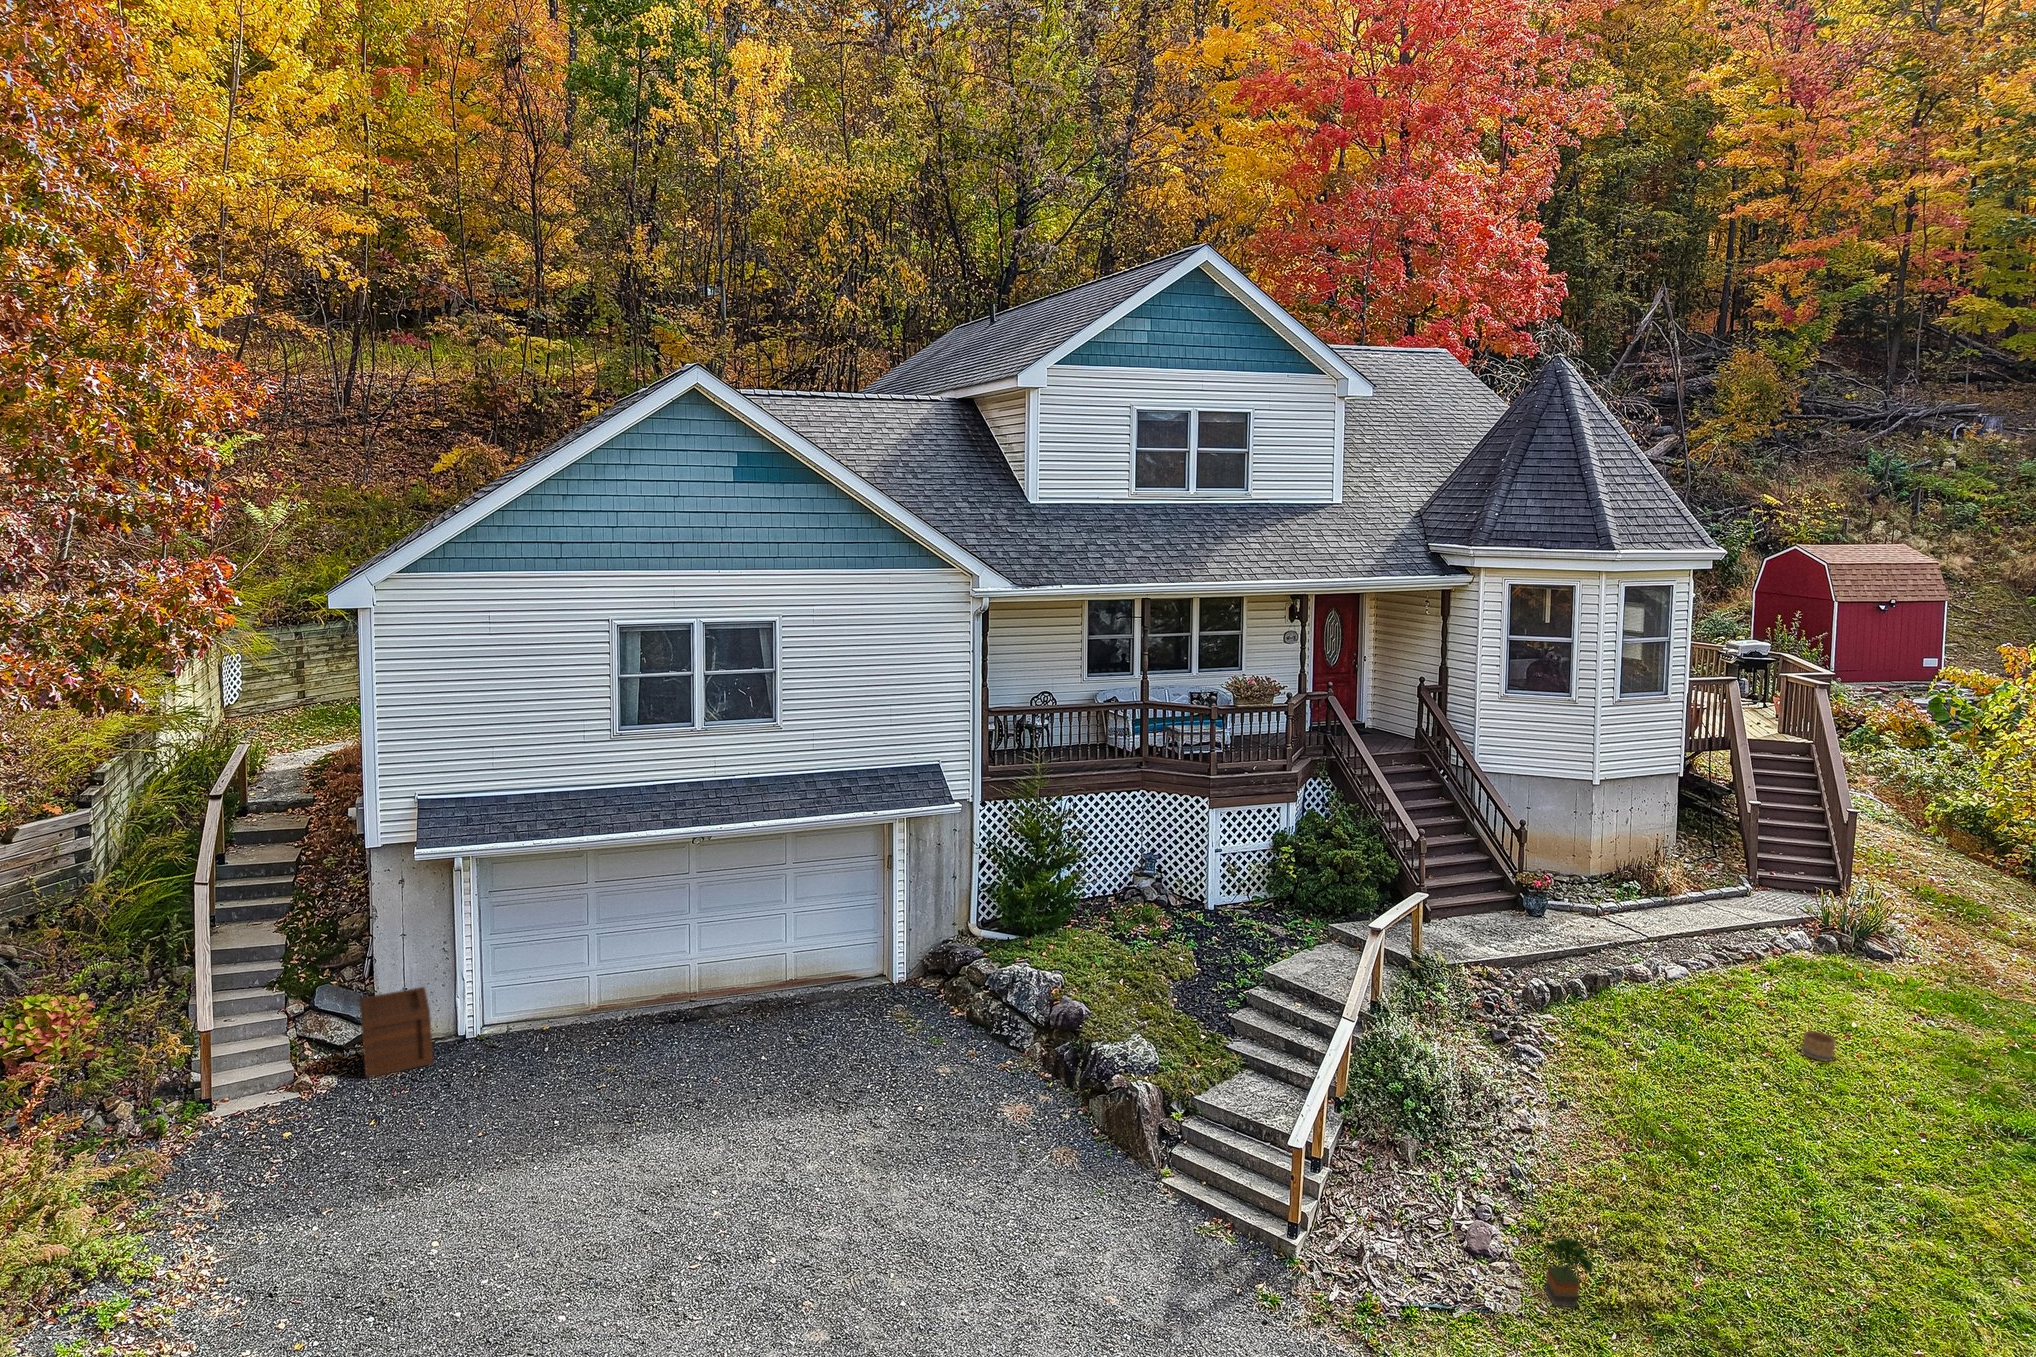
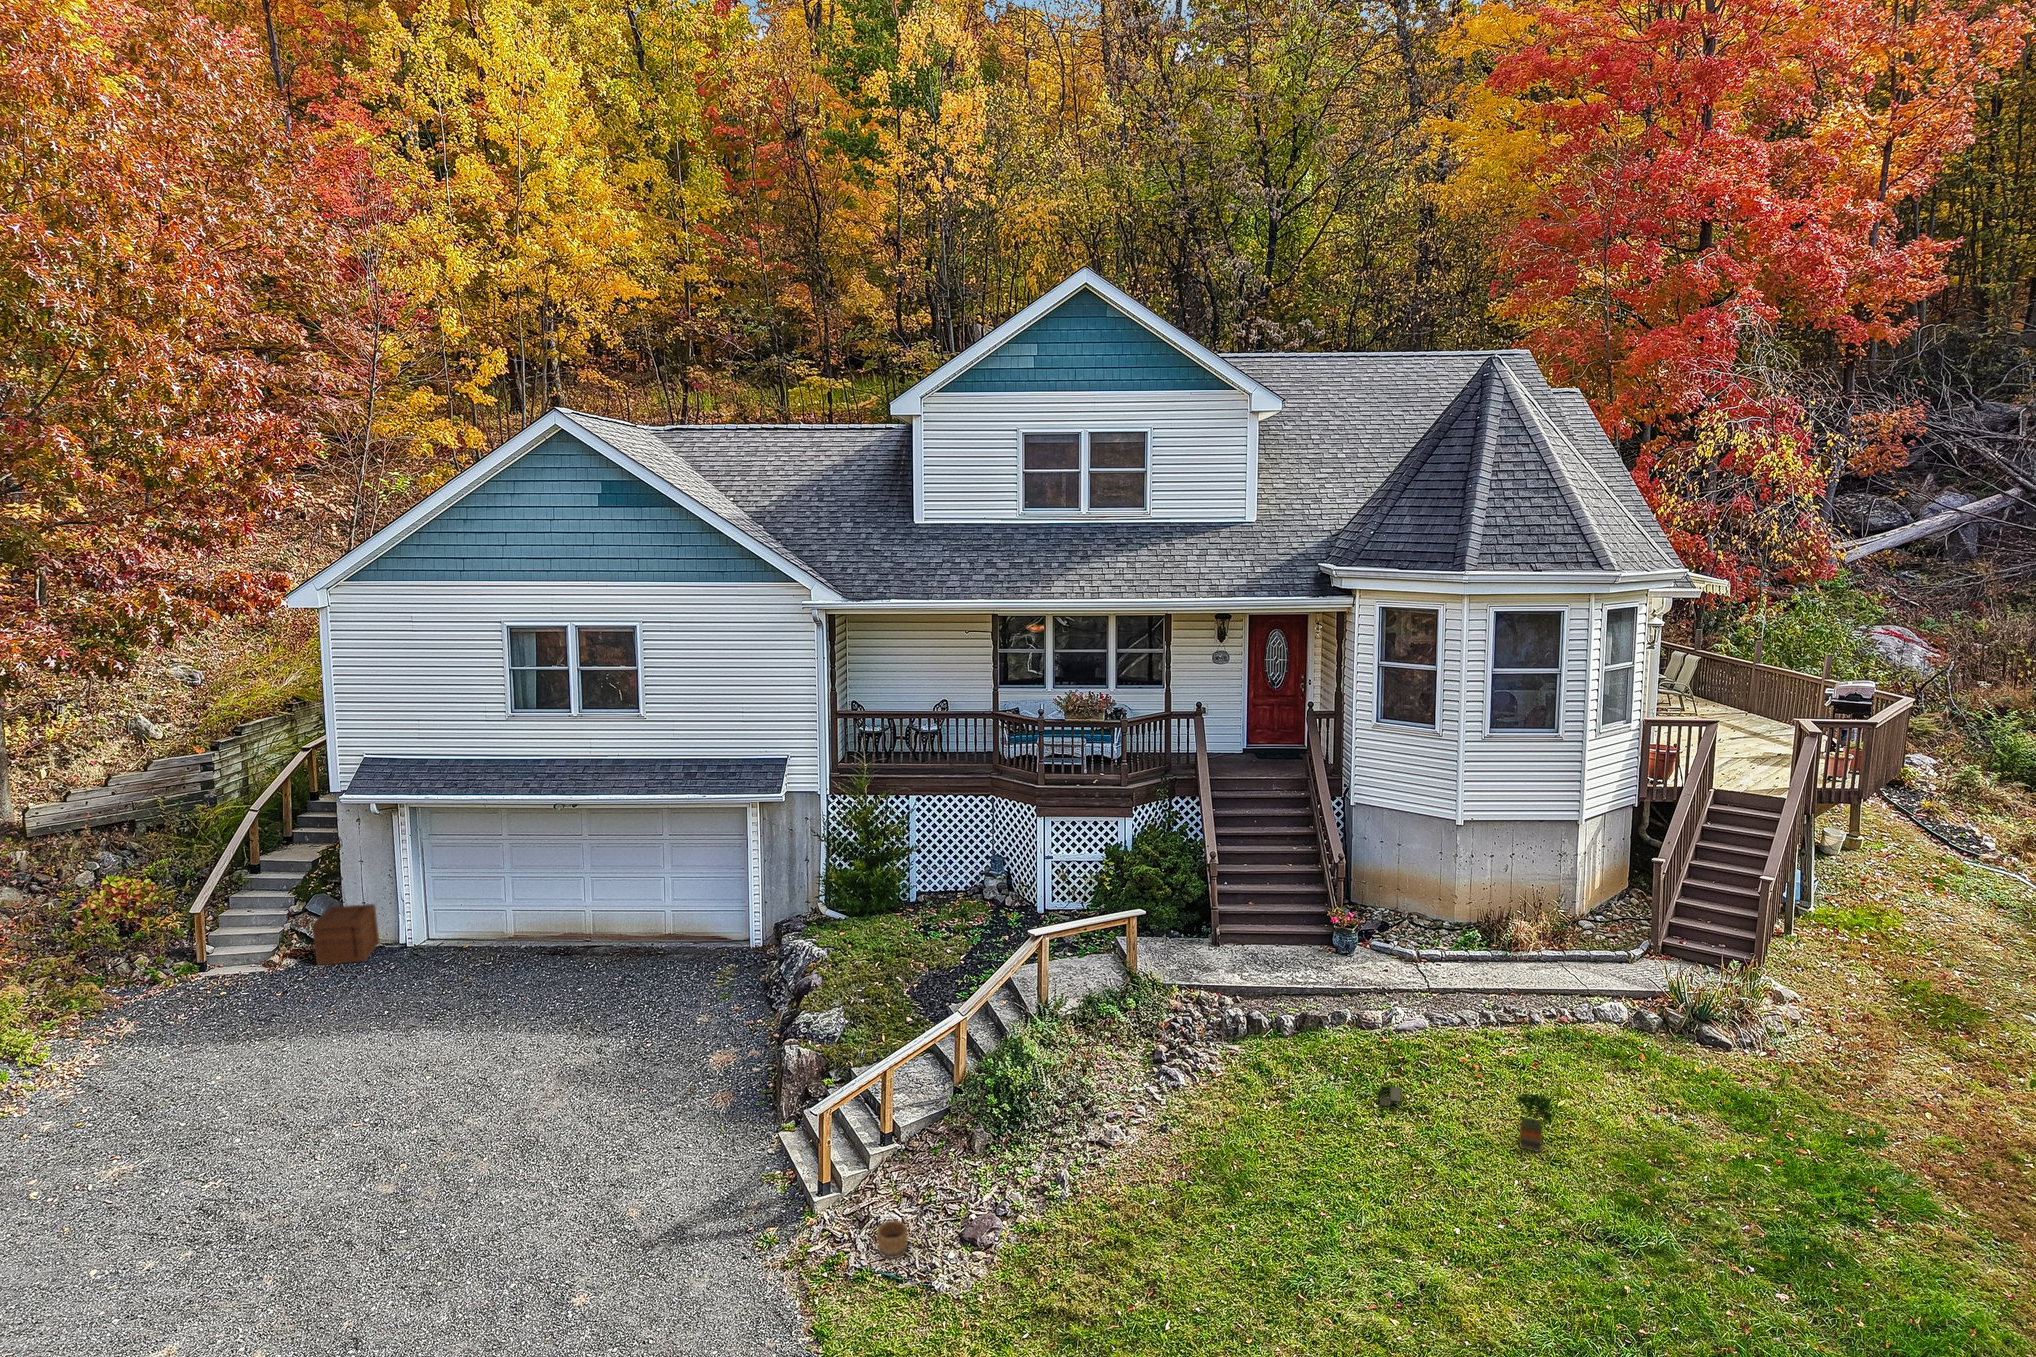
toolbox: none [1716,1030,1751,1049] -> present [1379,1086,1401,1106]
basket: present [1802,1031,1836,1061] -> present [877,1220,908,1258]
potted tree: present [1545,1237,1593,1307] -> present [1516,1094,1554,1152]

